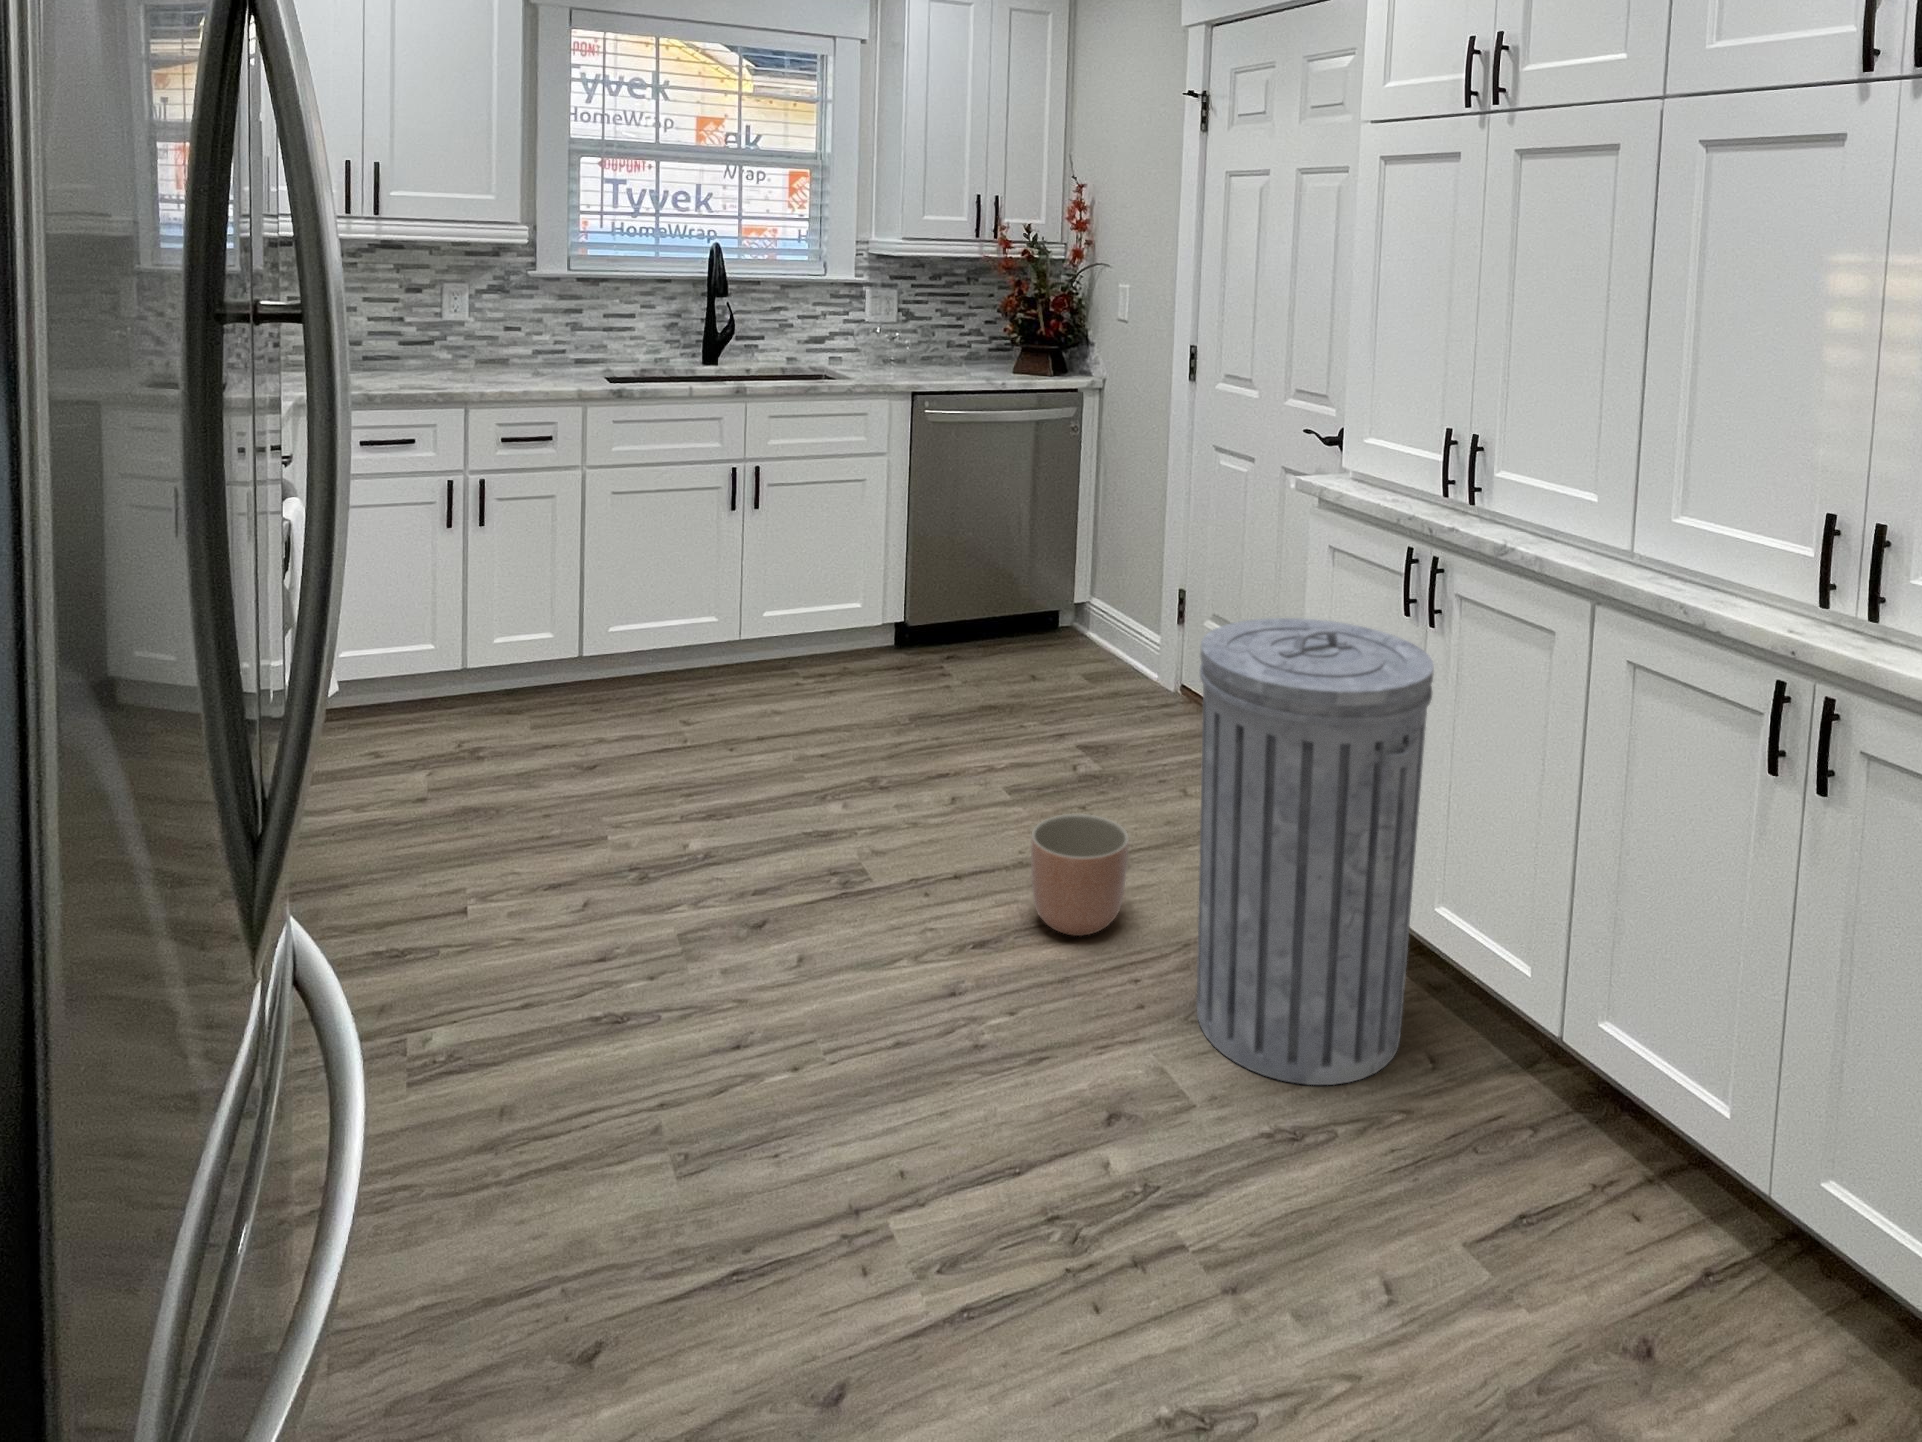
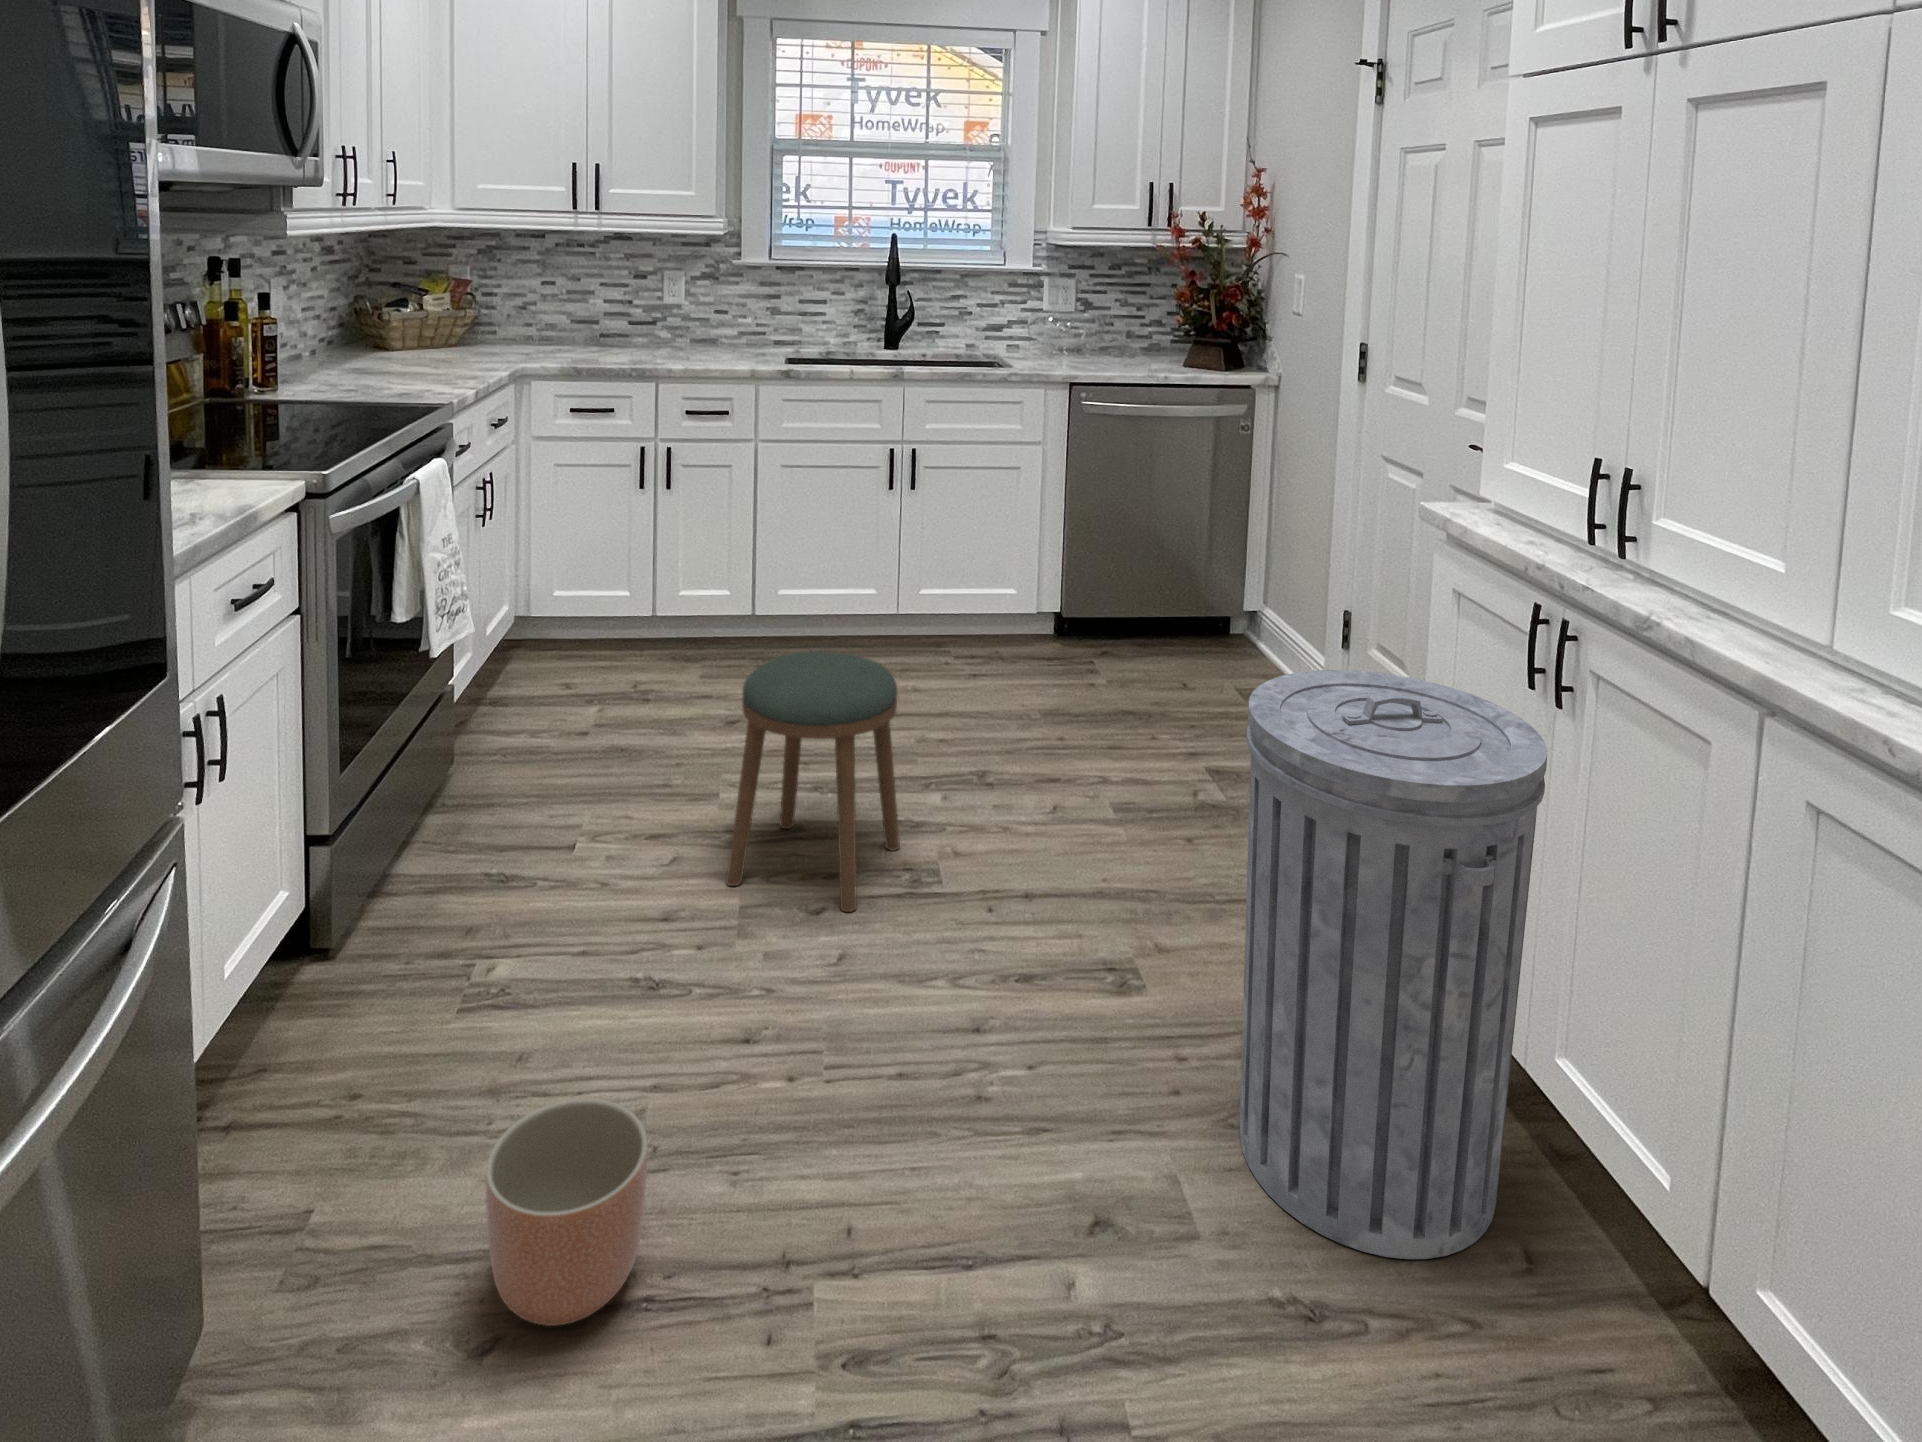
stool: none [653,668,822,918] -> present [726,651,900,912]
planter: present [1031,814,1129,936] -> present [486,1098,648,1326]

